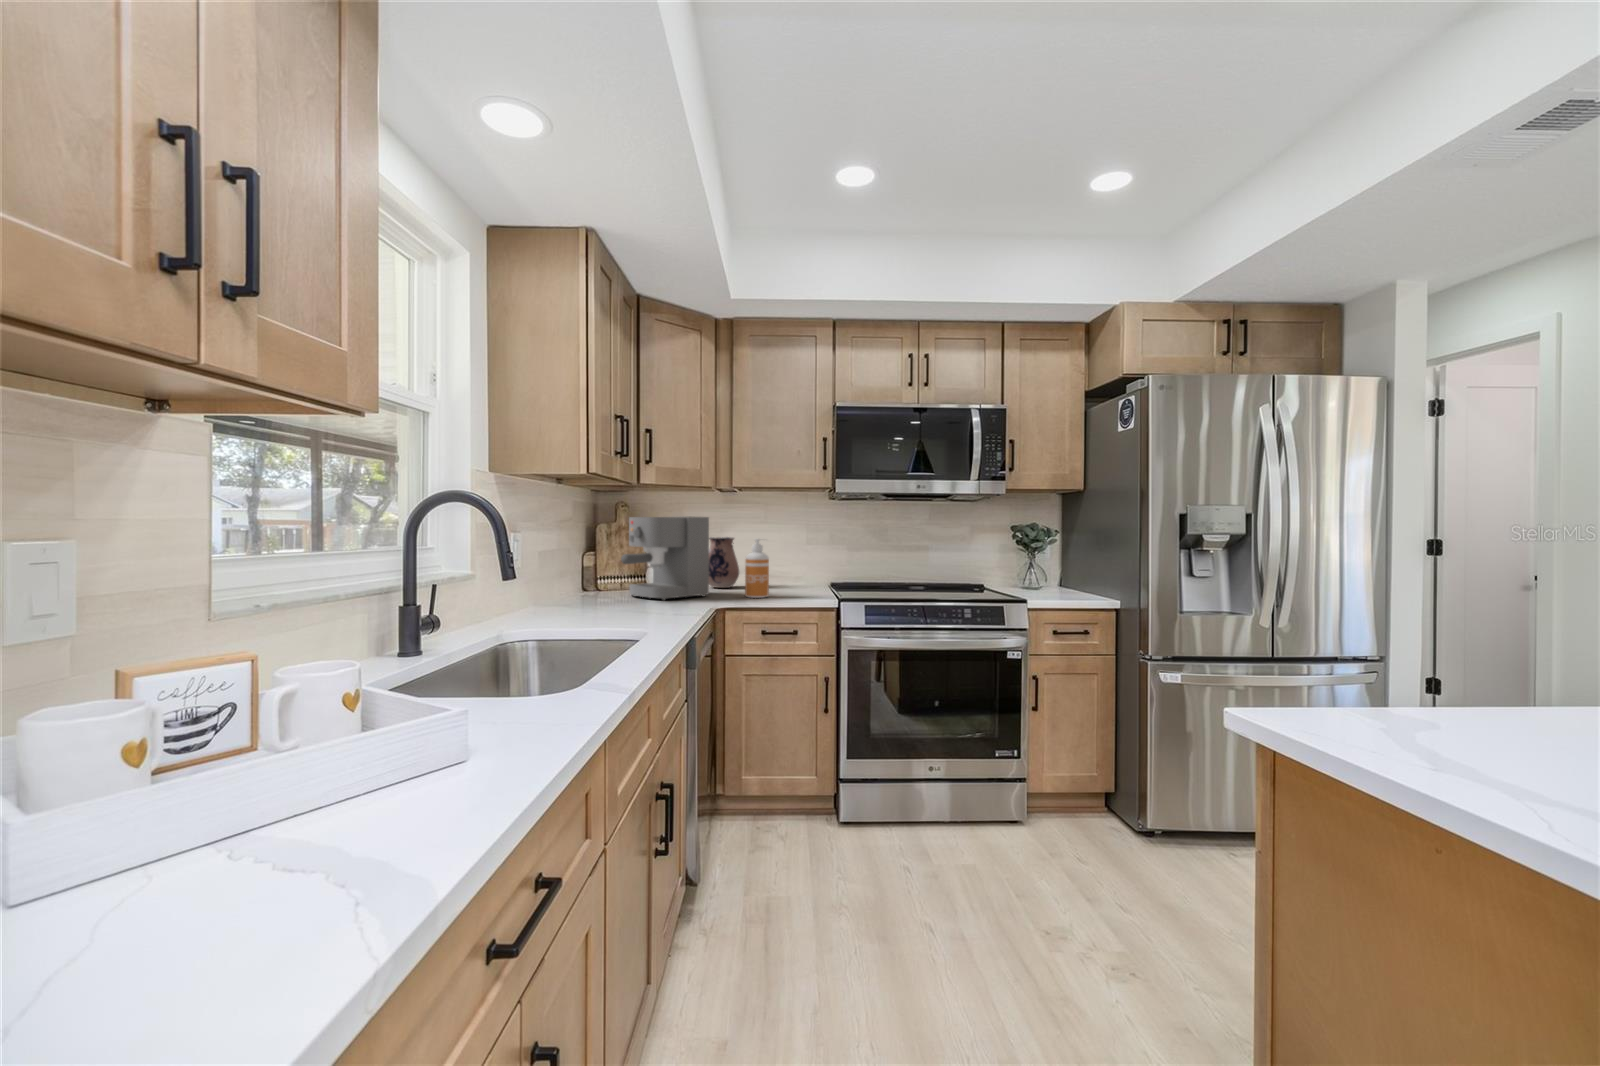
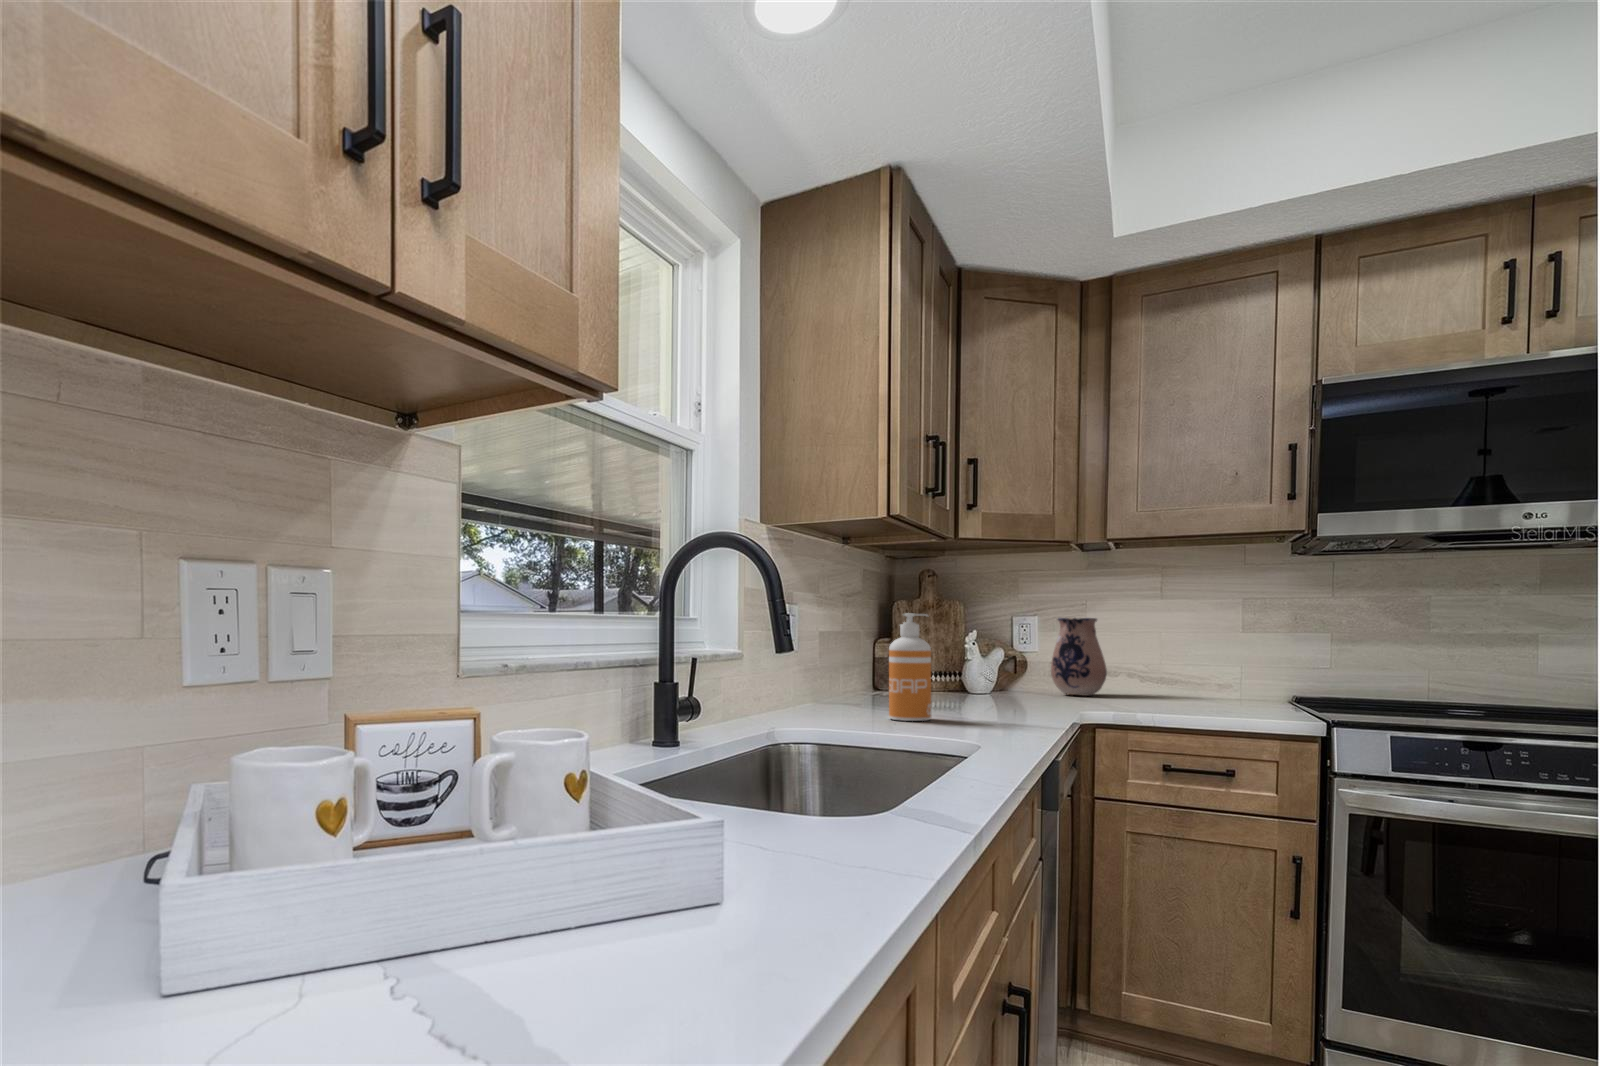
coffee maker: present [621,516,709,600] -> none [931,582,1062,707]
soap dispenser: present [745,539,769,598] -> present [889,613,931,721]

